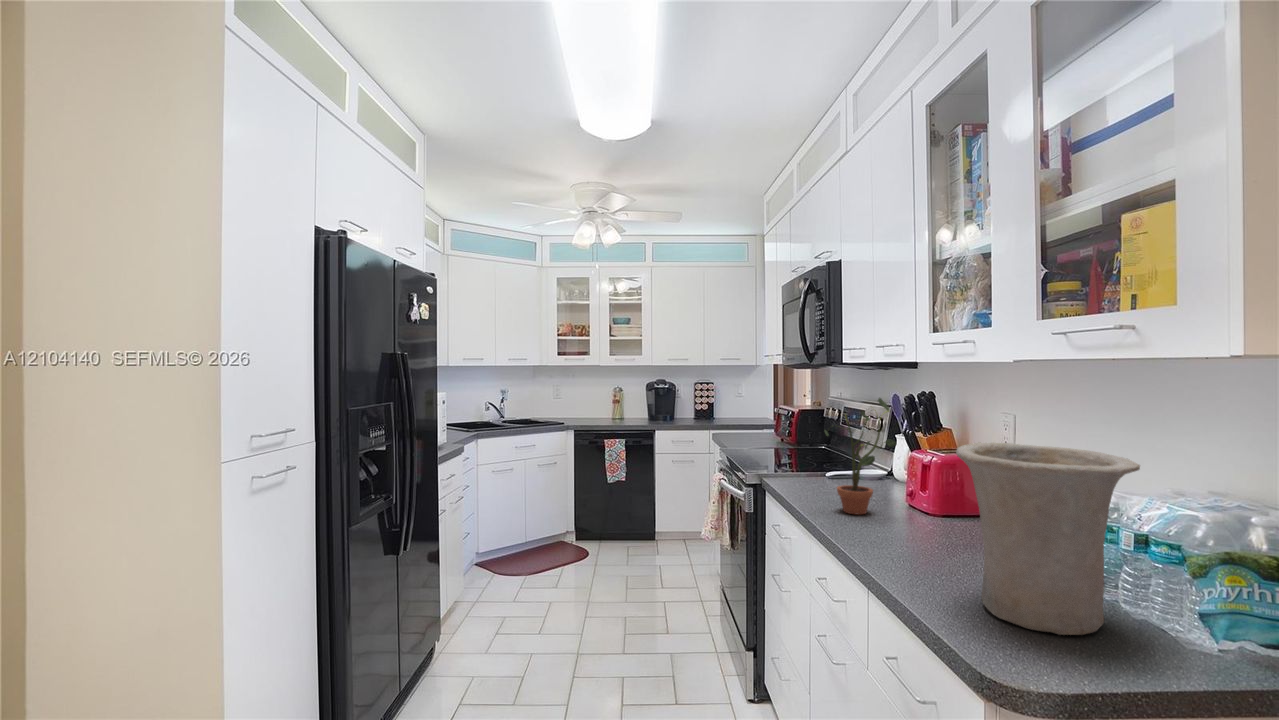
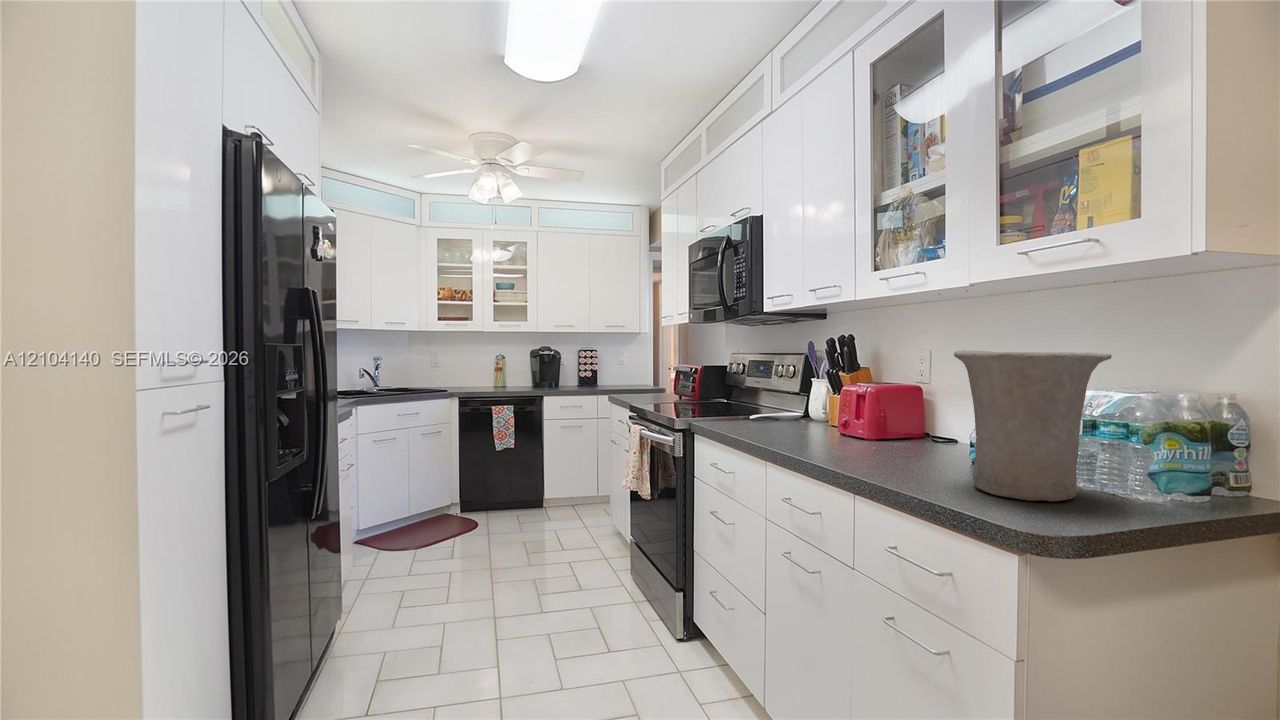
potted plant: present [824,398,897,515] -> none [779,338,844,441]

